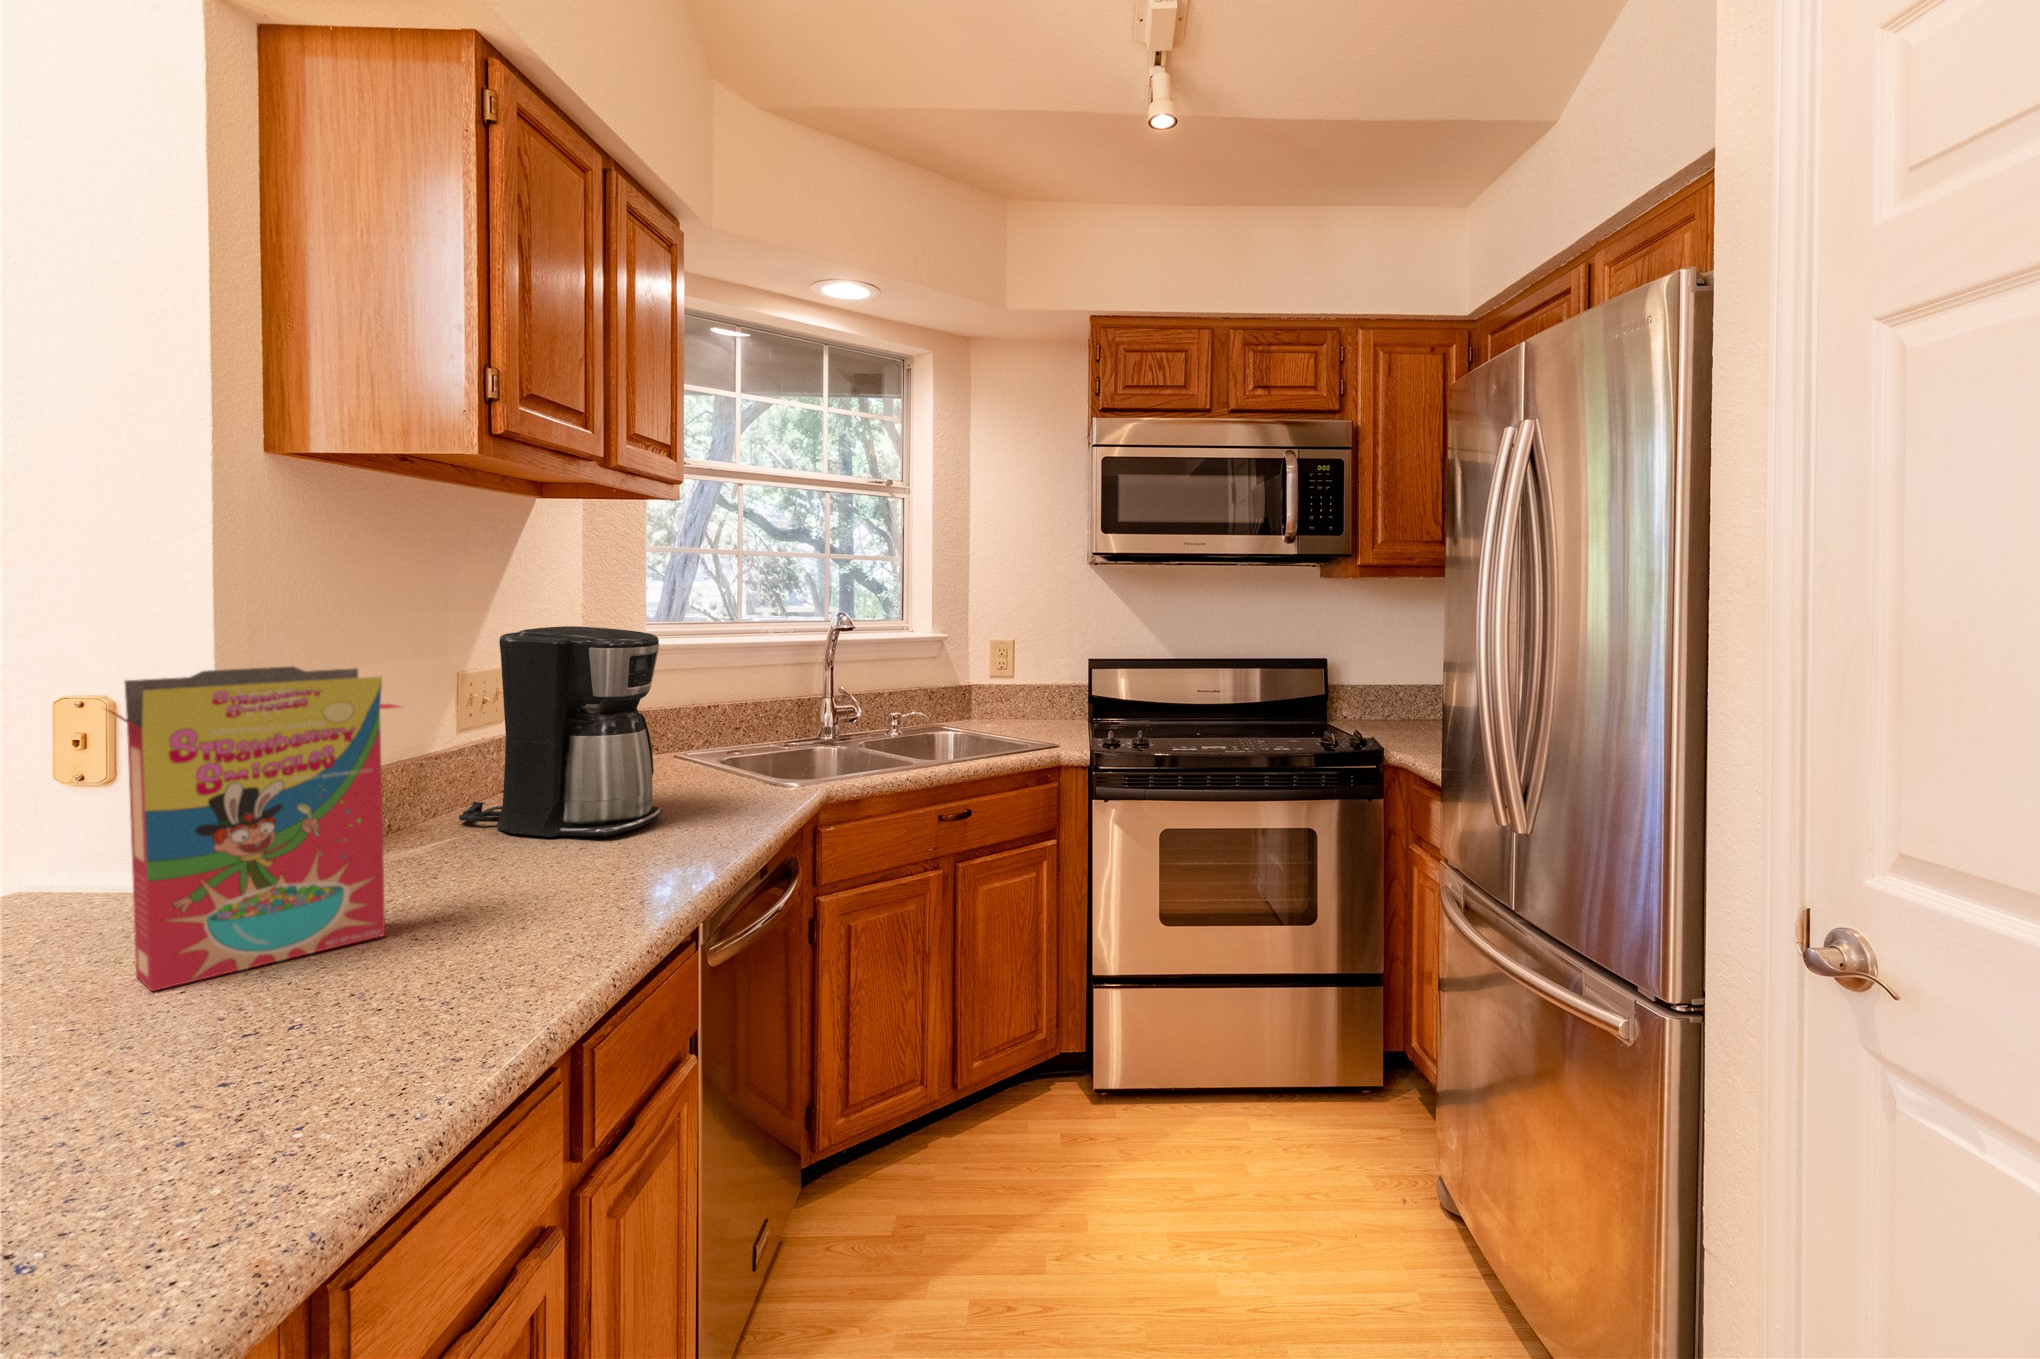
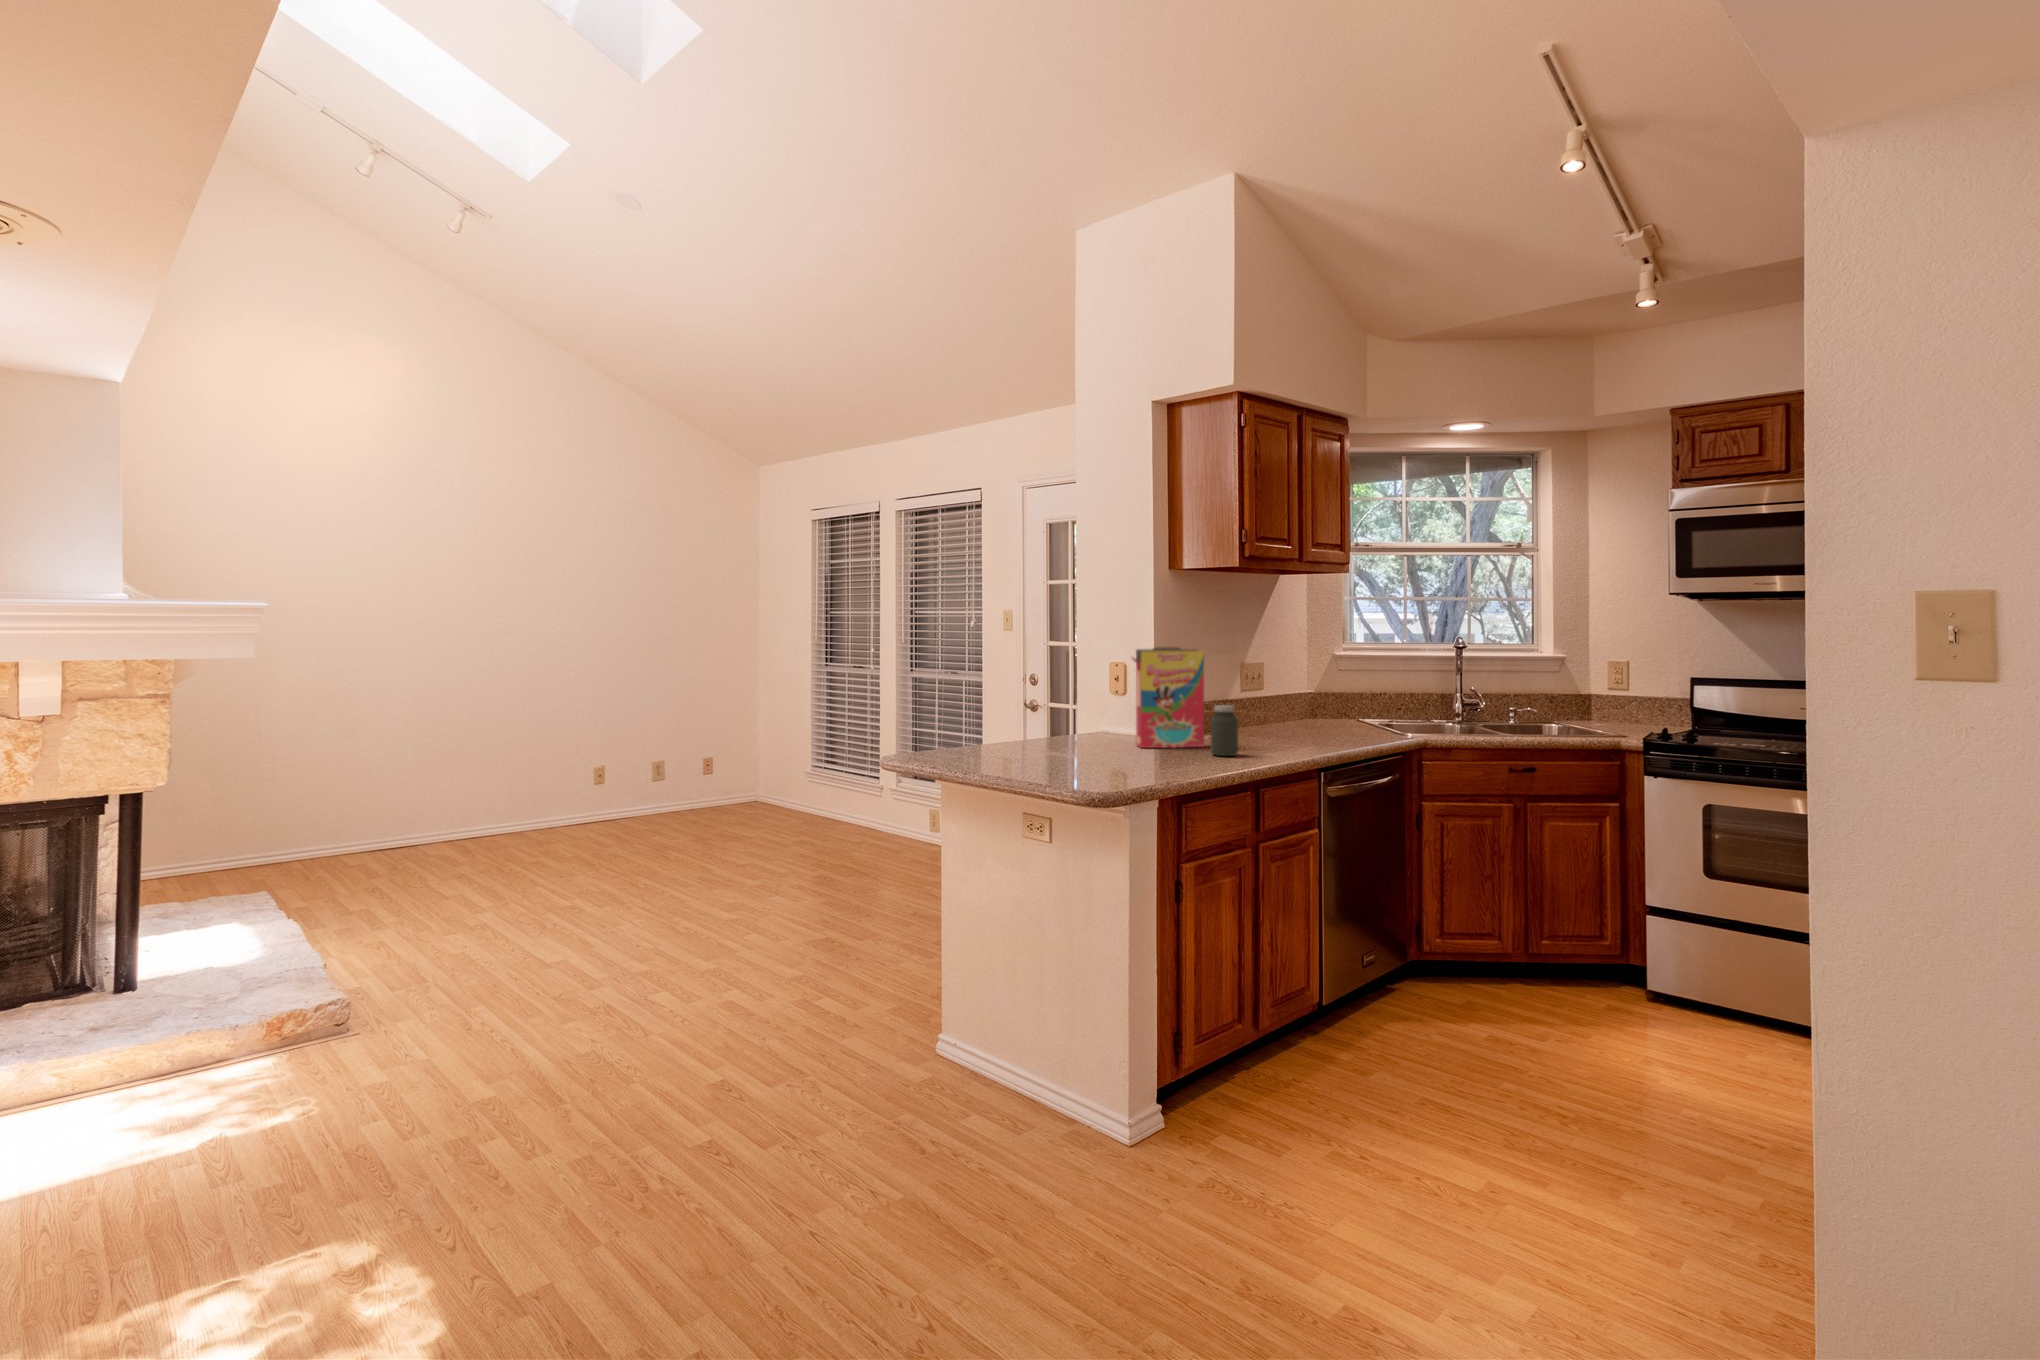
coffee maker: present [459,626,663,837] -> none [1238,640,1326,737]
jar: none [412,831,502,984] -> present [1211,705,1238,756]

